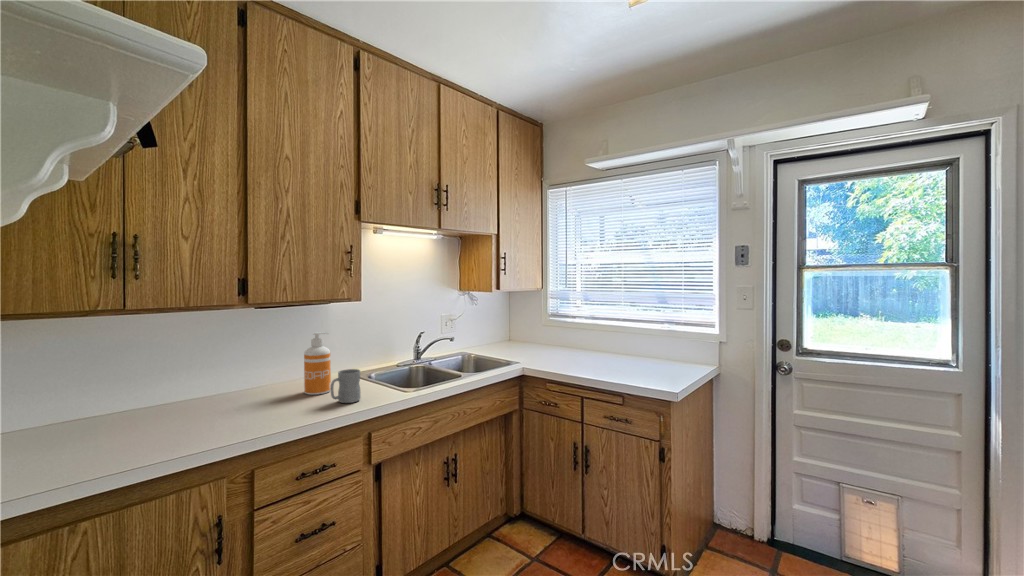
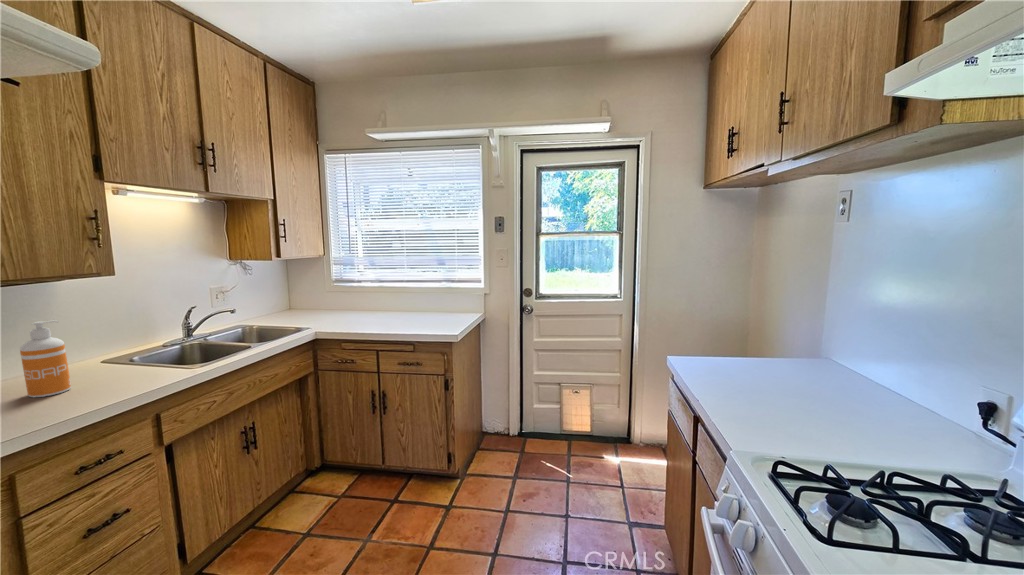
mug: present [331,369,361,403] -> none [78,359,124,399]

